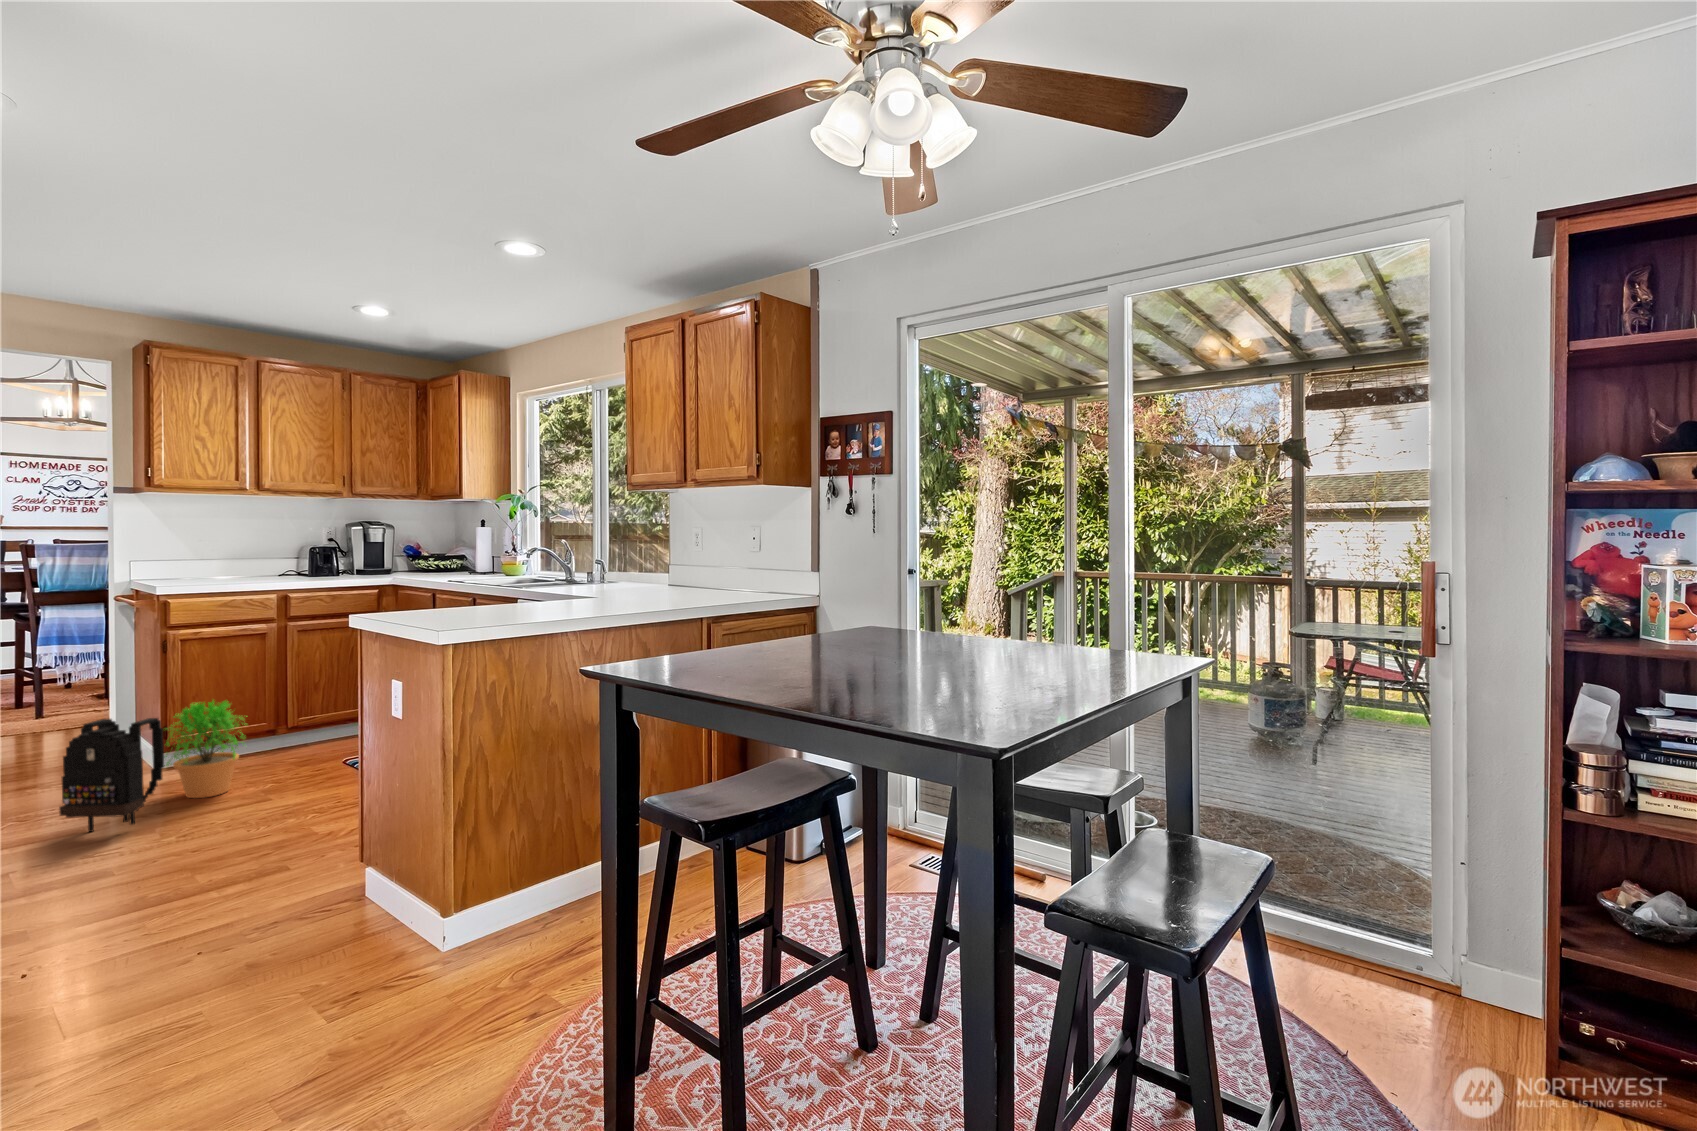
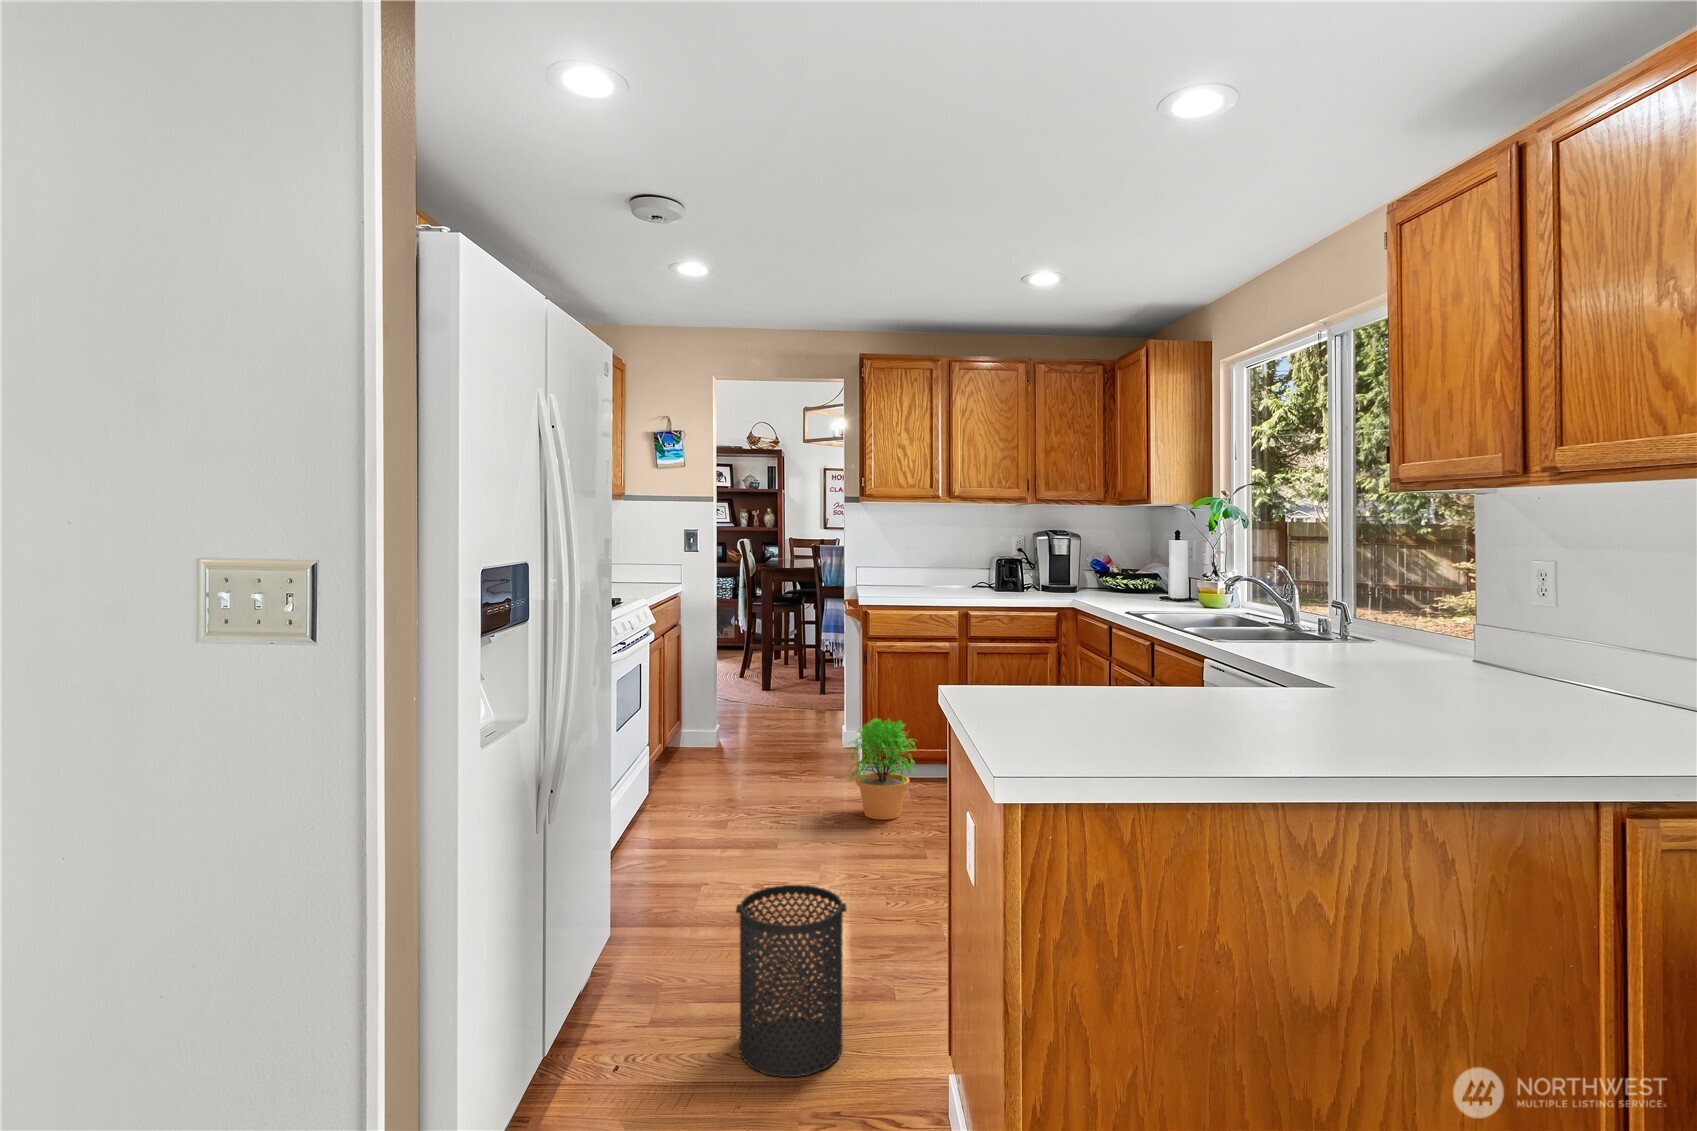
backpack: present [59,718,164,832] -> none [761,725,840,838]
trash can: none [132,825,252,985] -> present [736,885,847,1077]

